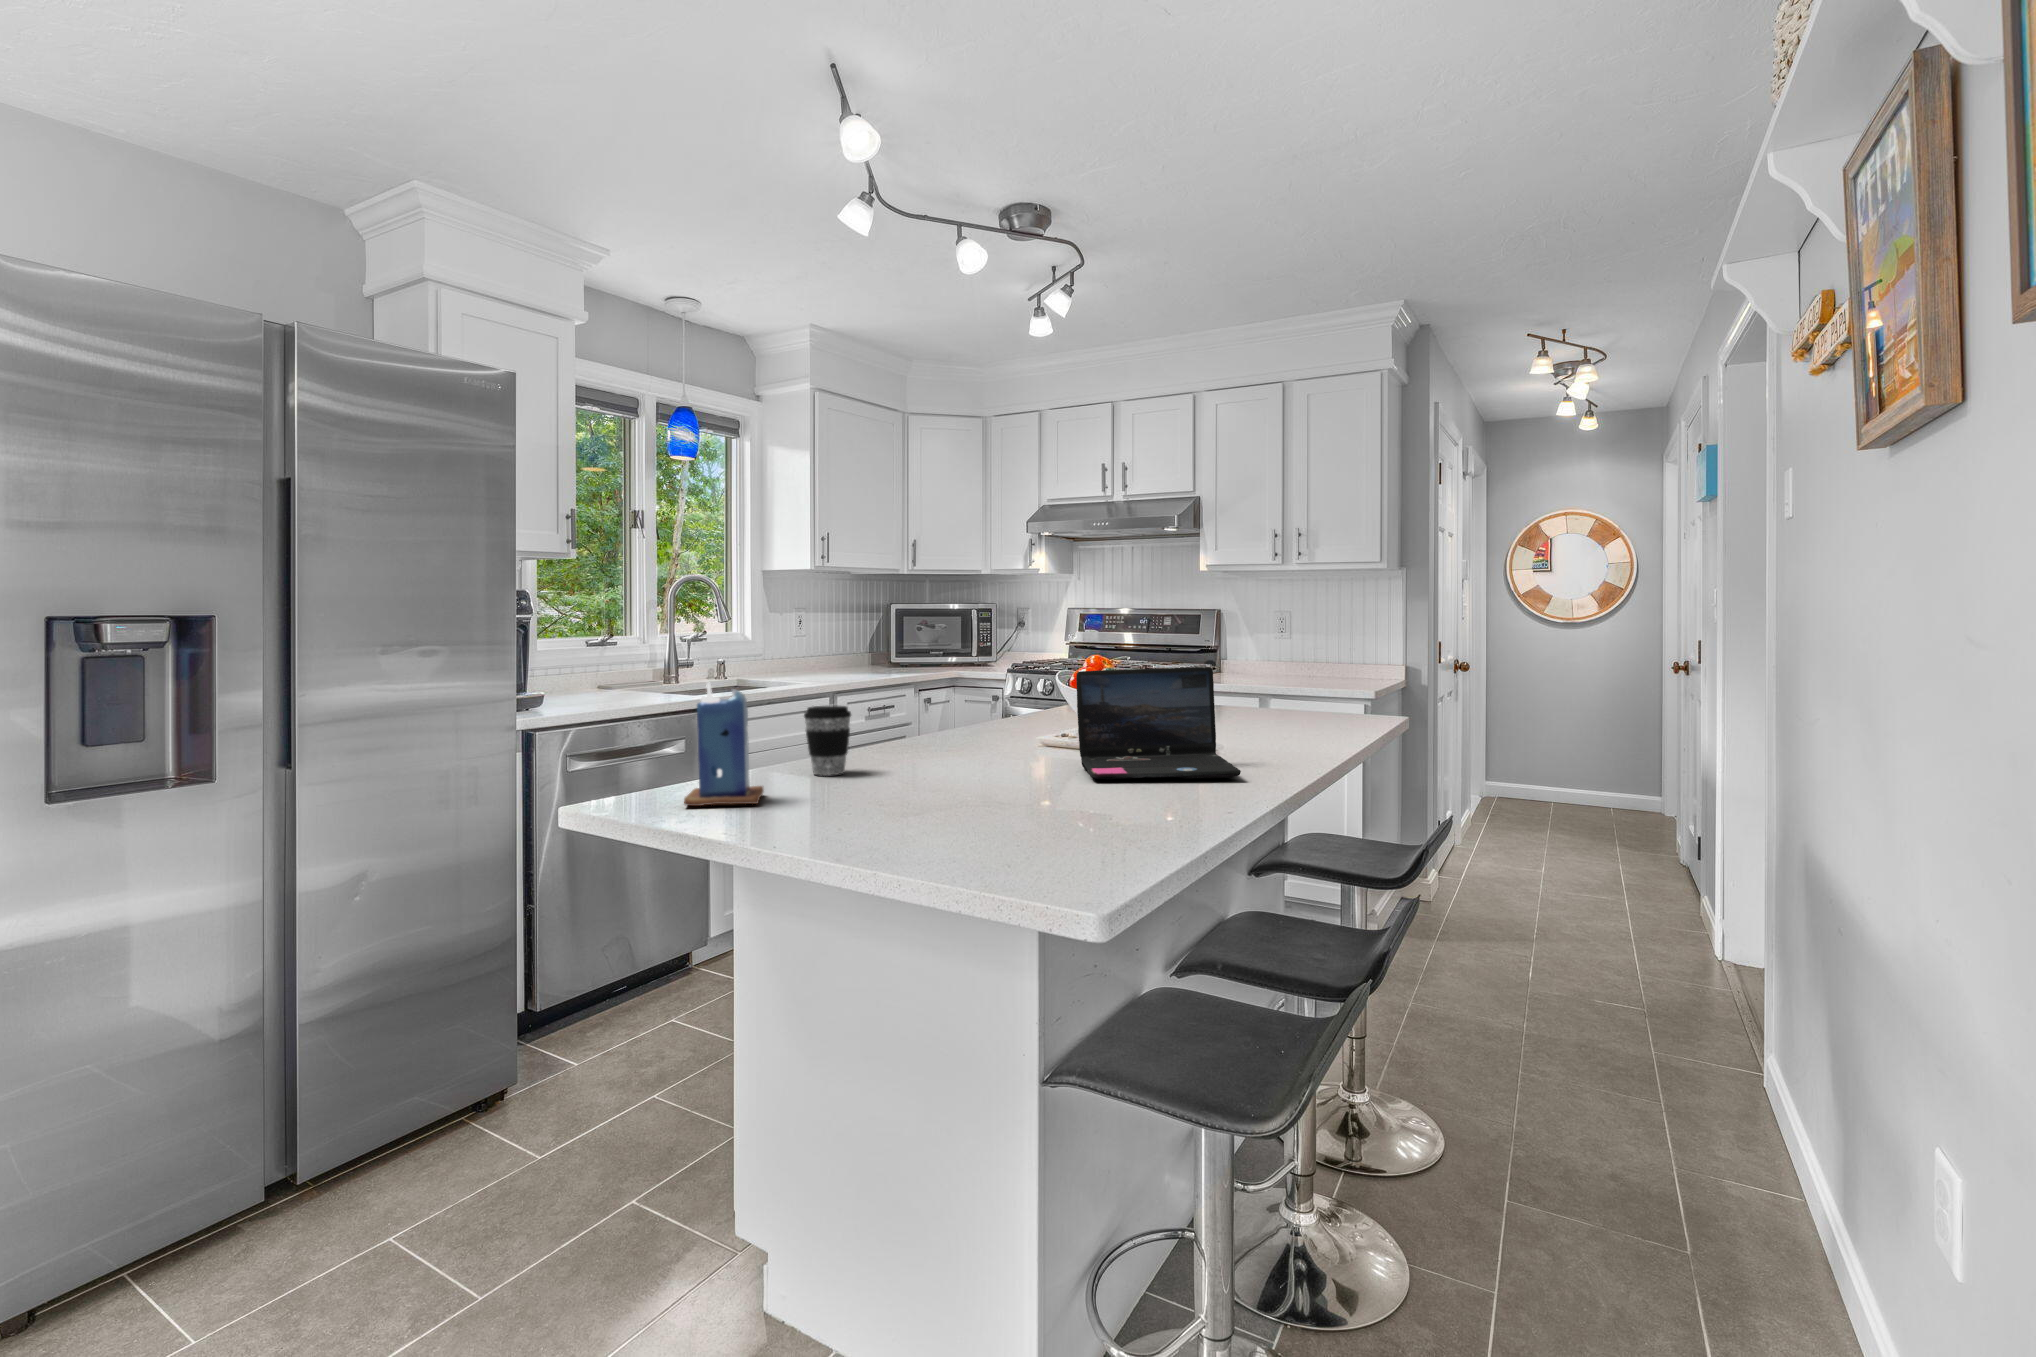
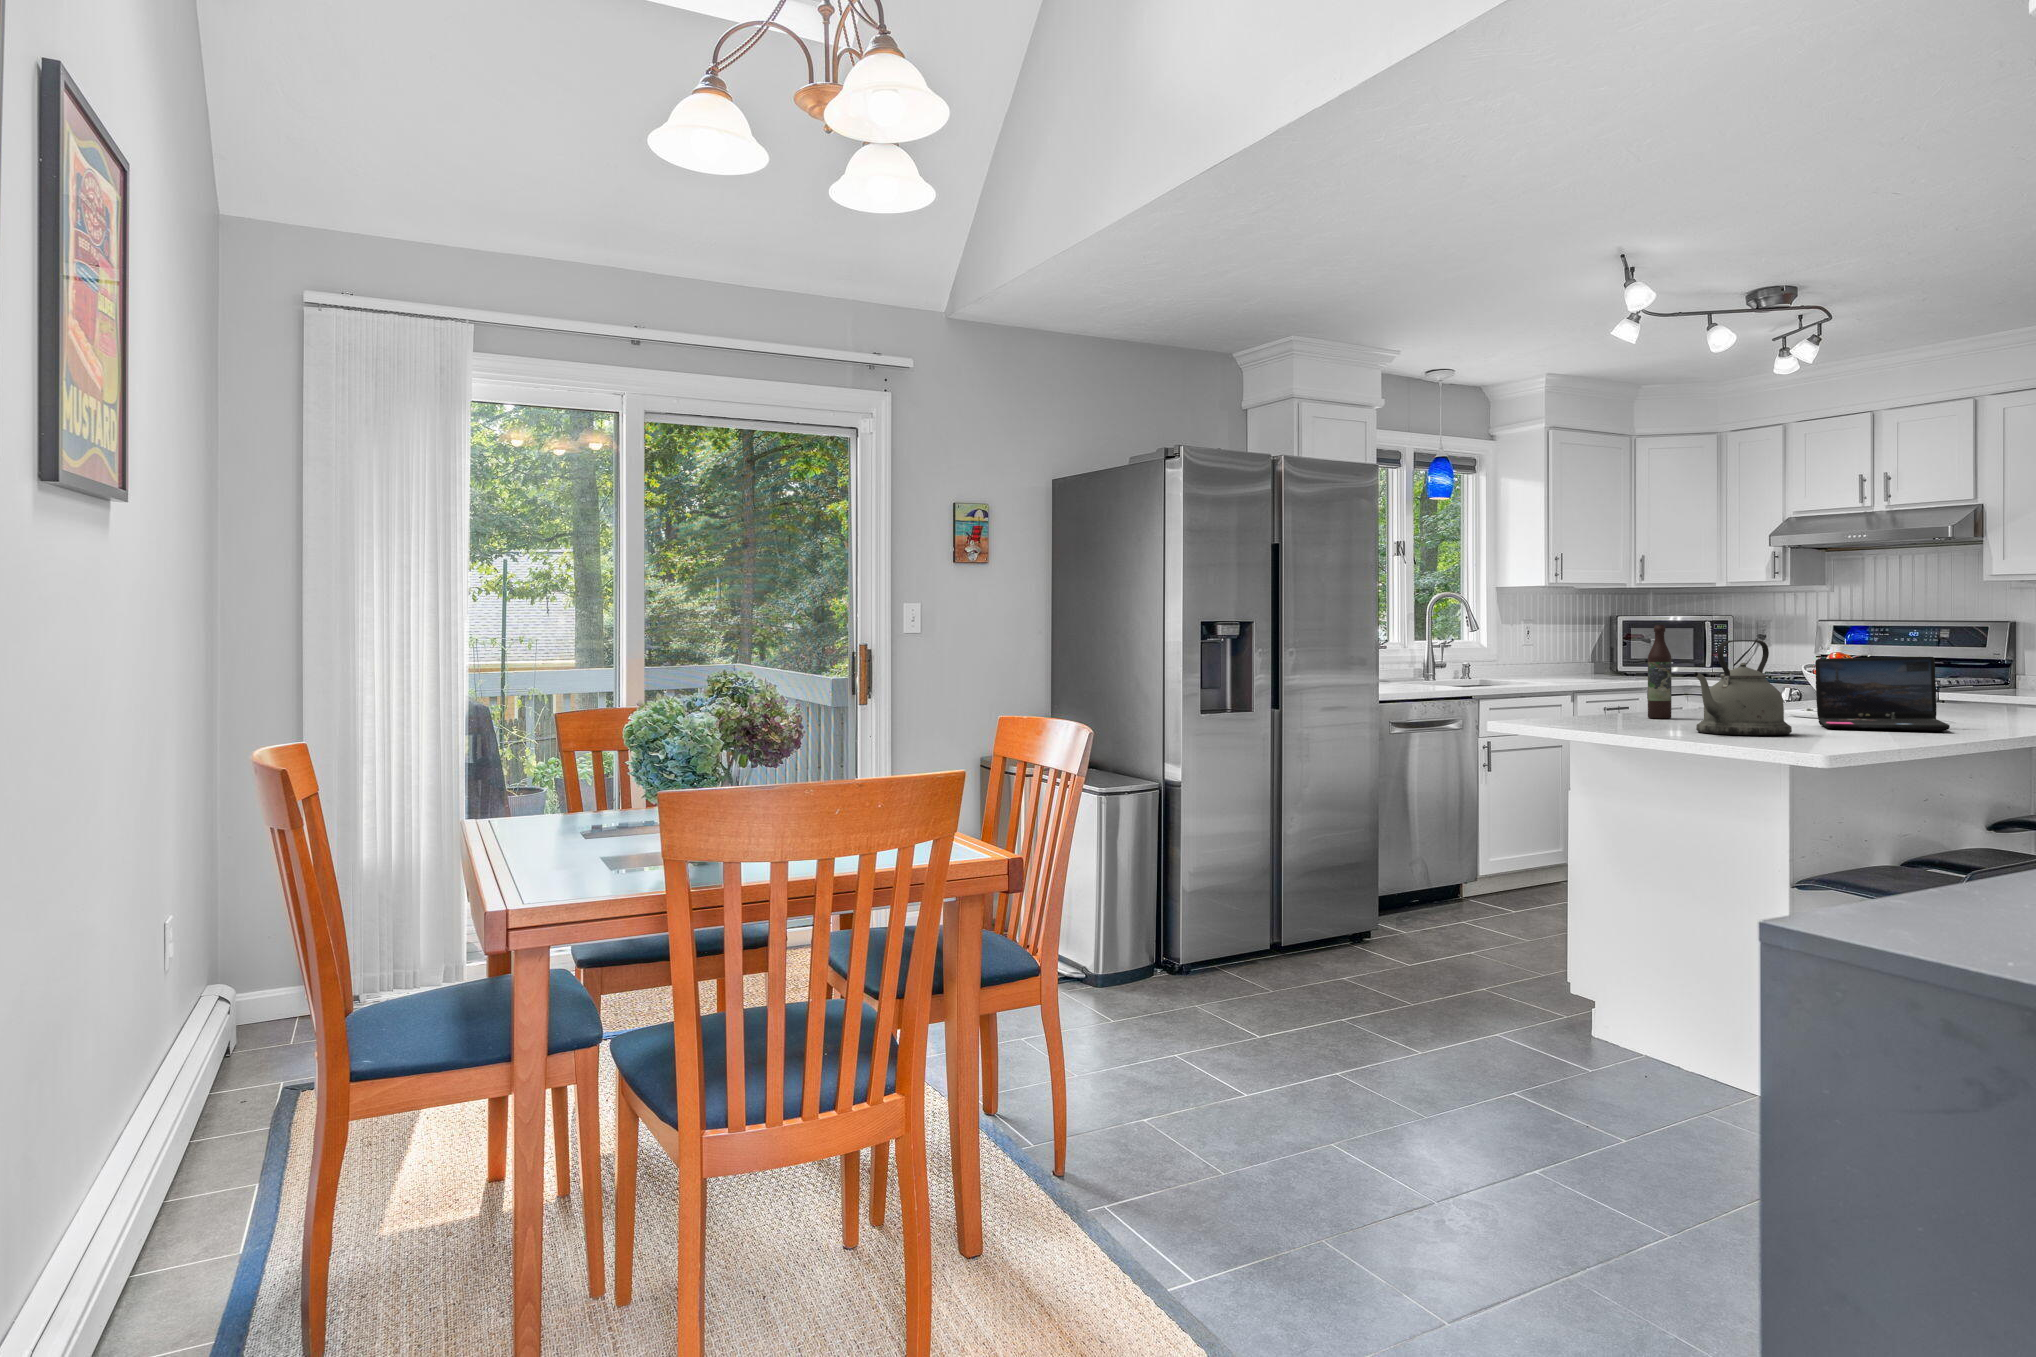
wine bottle: none [868,620,900,759] -> present [1648,625,1672,719]
kettle: none [896,652,1050,825] -> present [1694,640,1792,735]
candle: present [684,683,763,806] -> none [1551,657,1597,726]
coffee cup: present [804,706,851,776] -> none [1609,679,1643,722]

